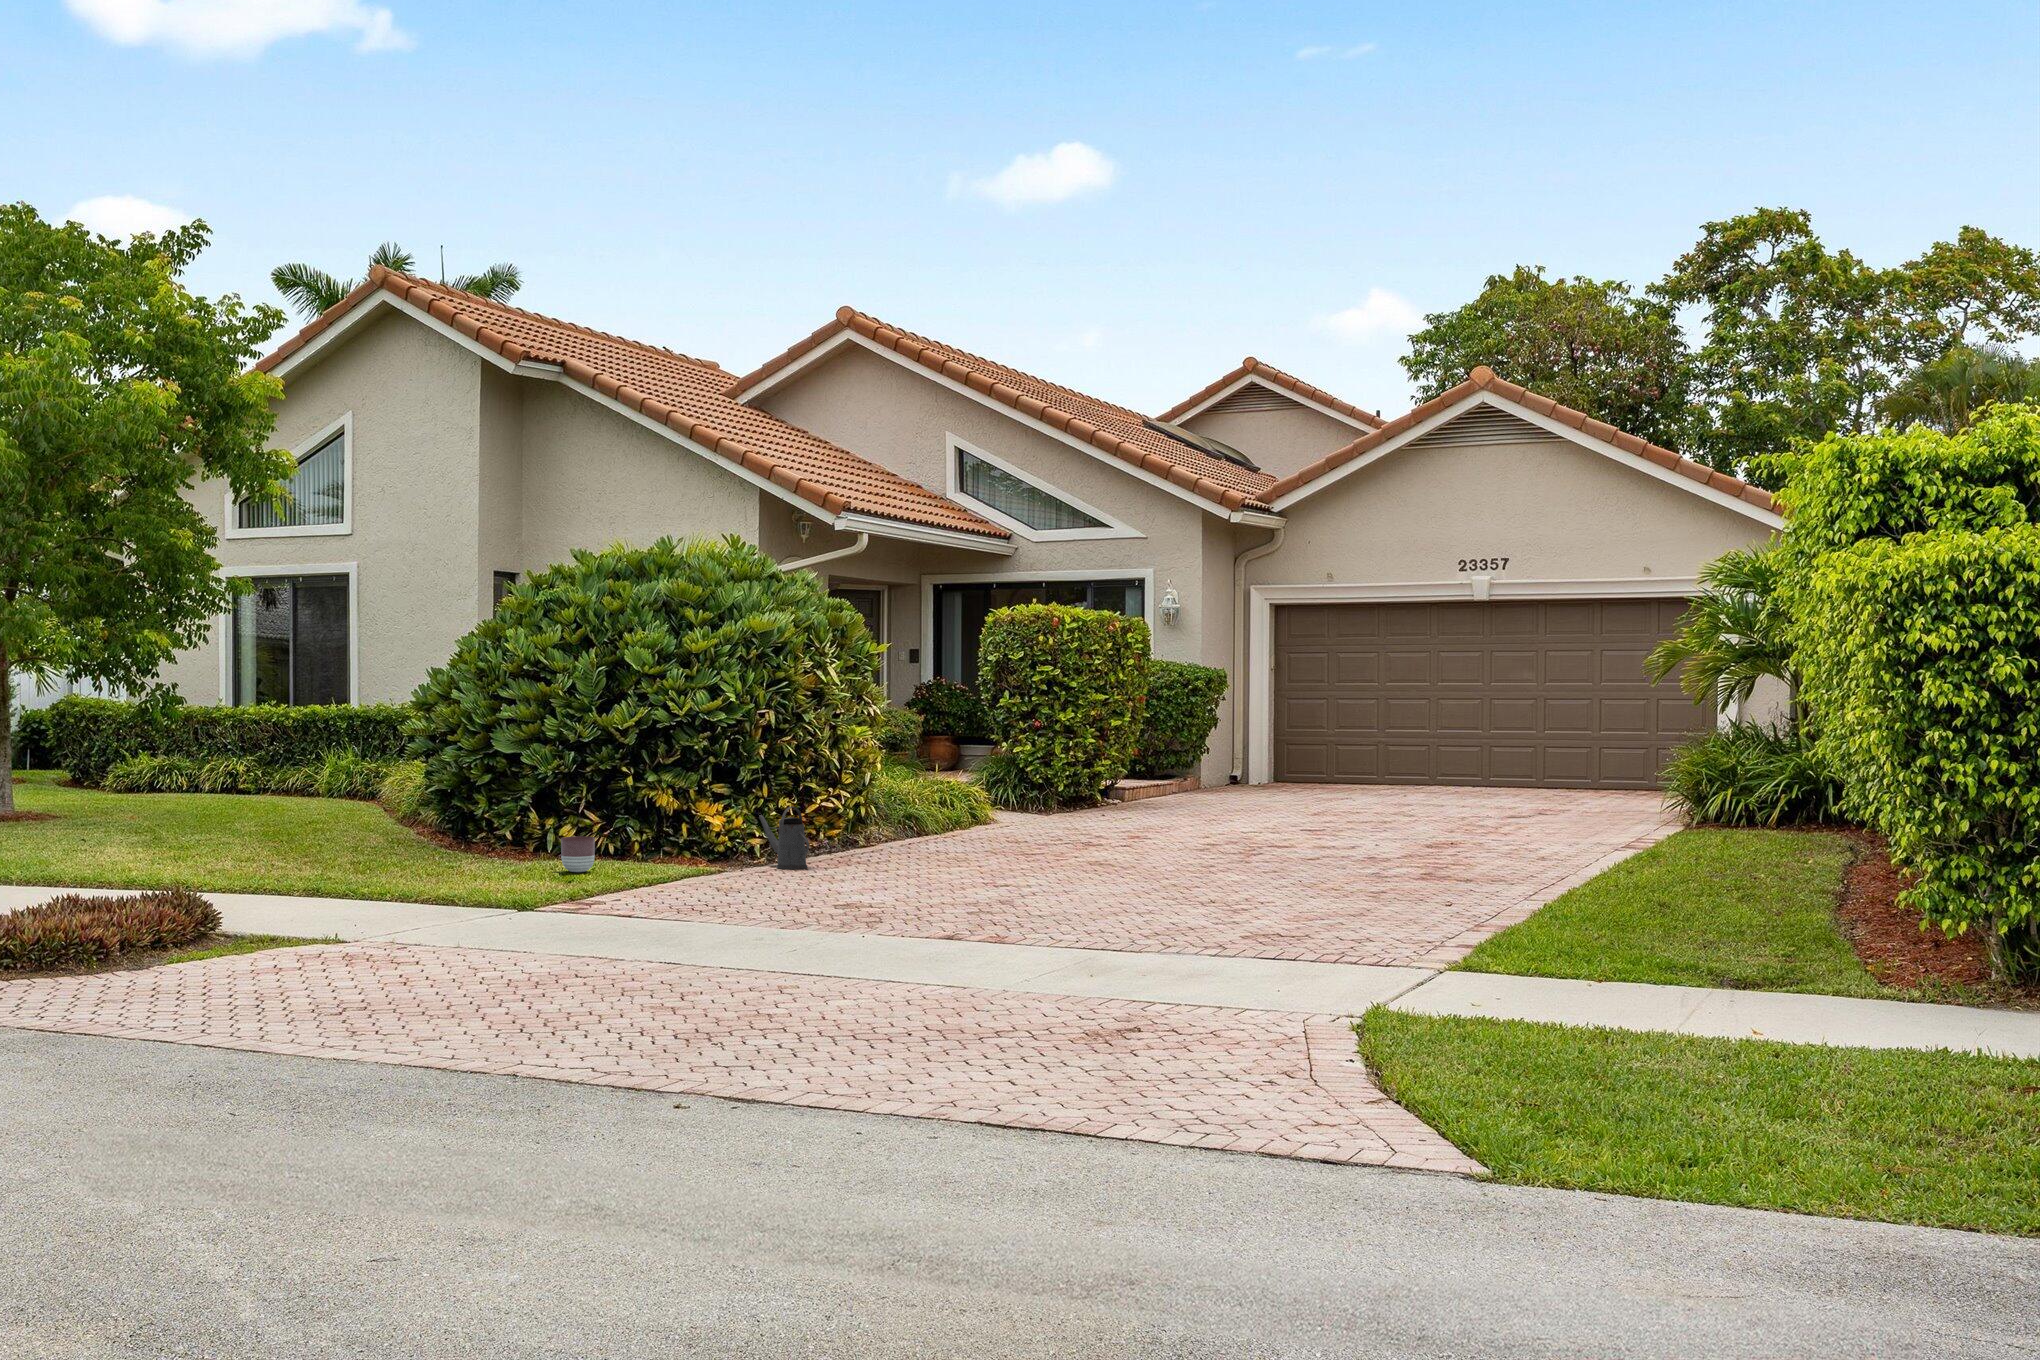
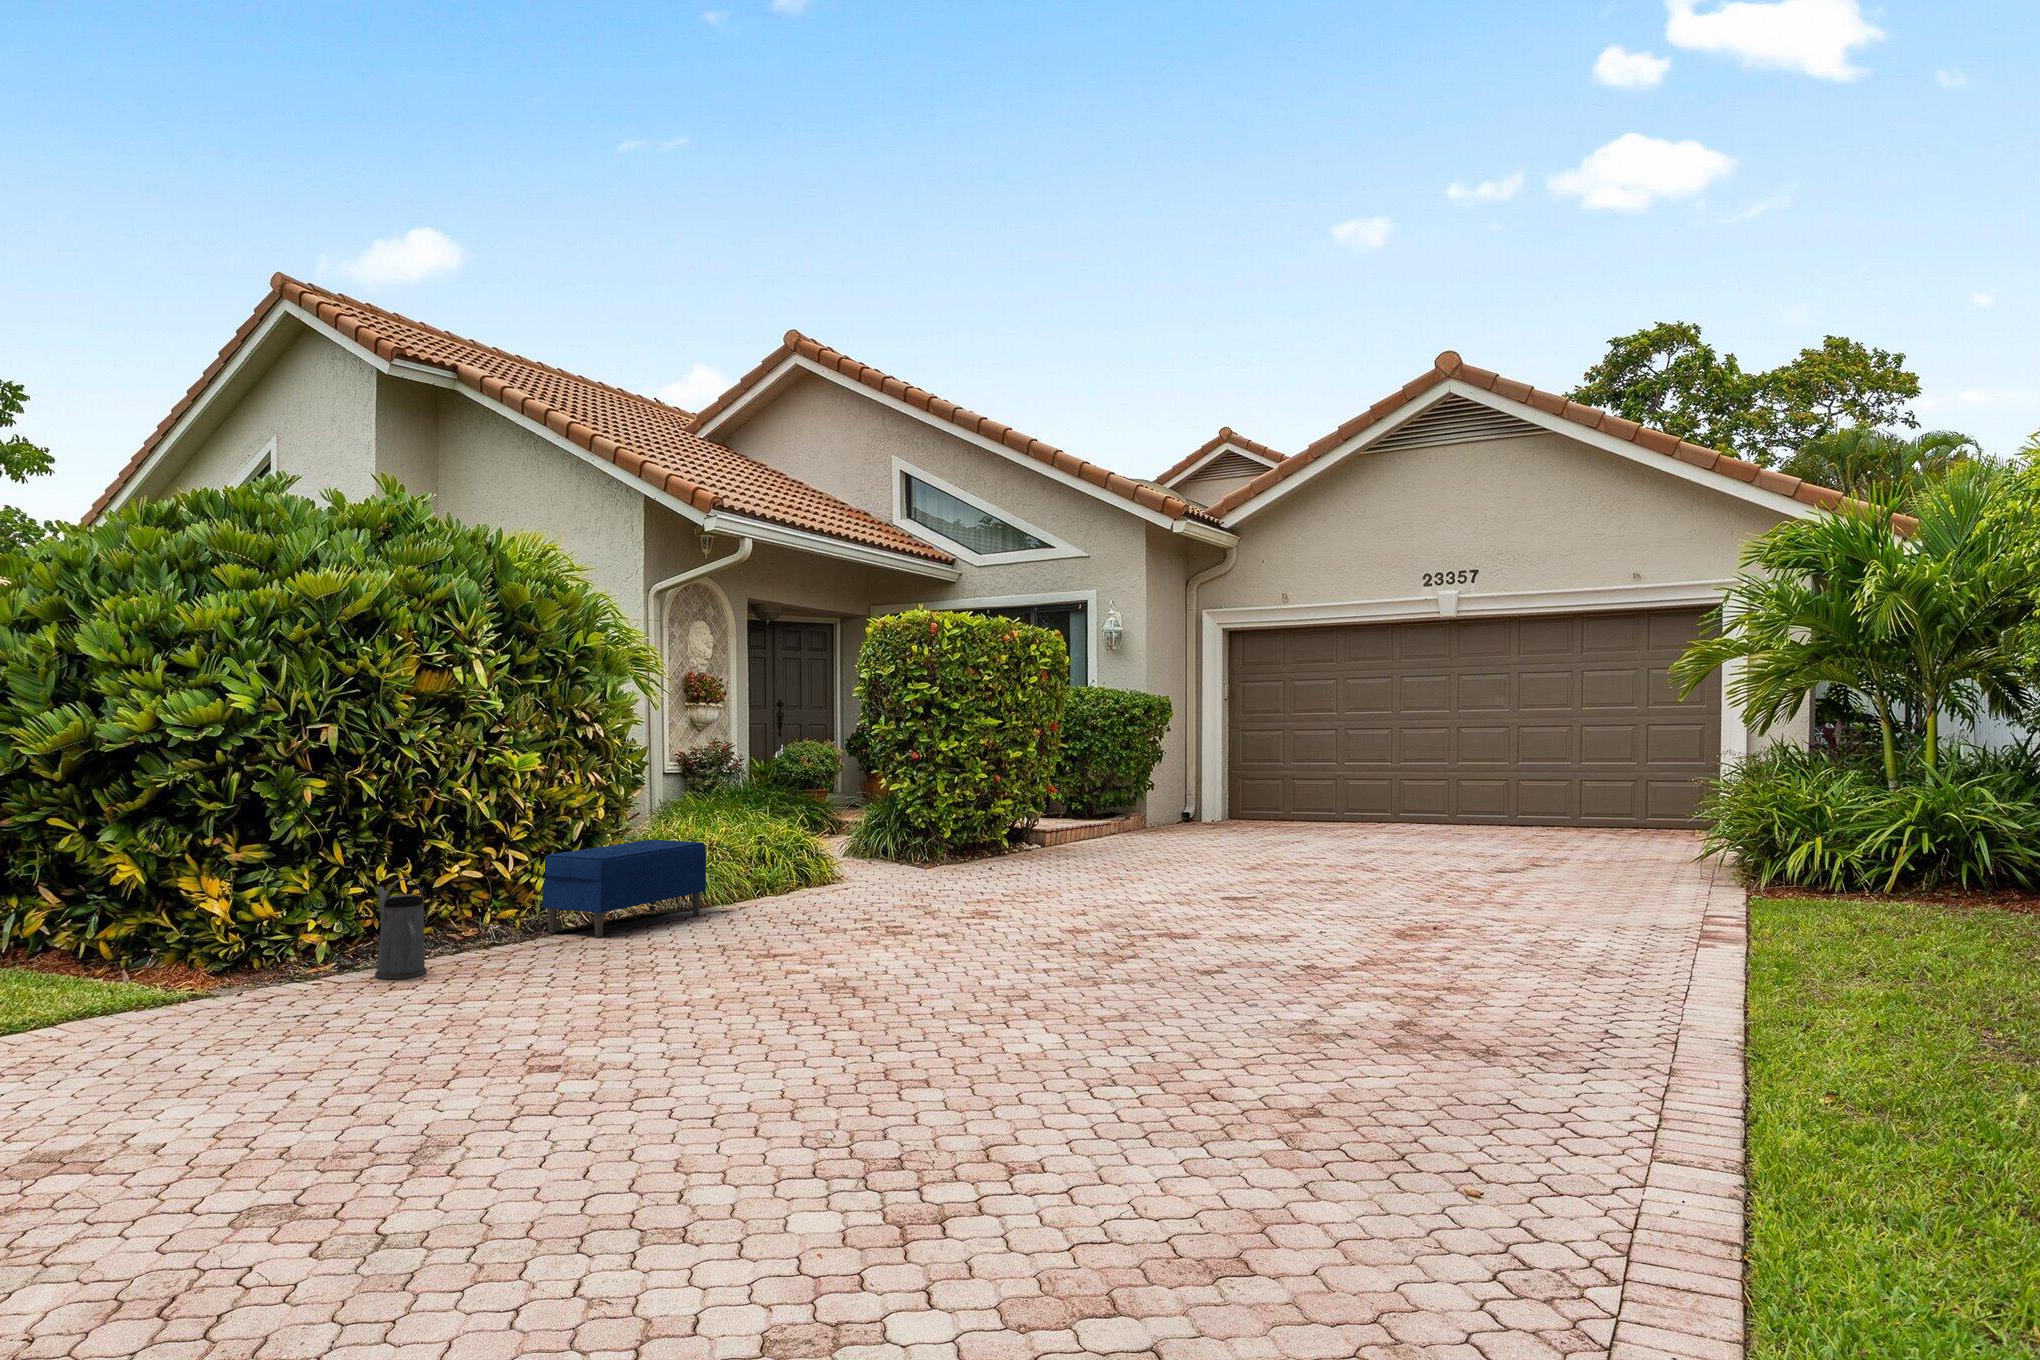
bench: none [830,789,926,853] -> present [543,840,706,938]
planter: present [561,836,595,872] -> none [29,924,92,984]

